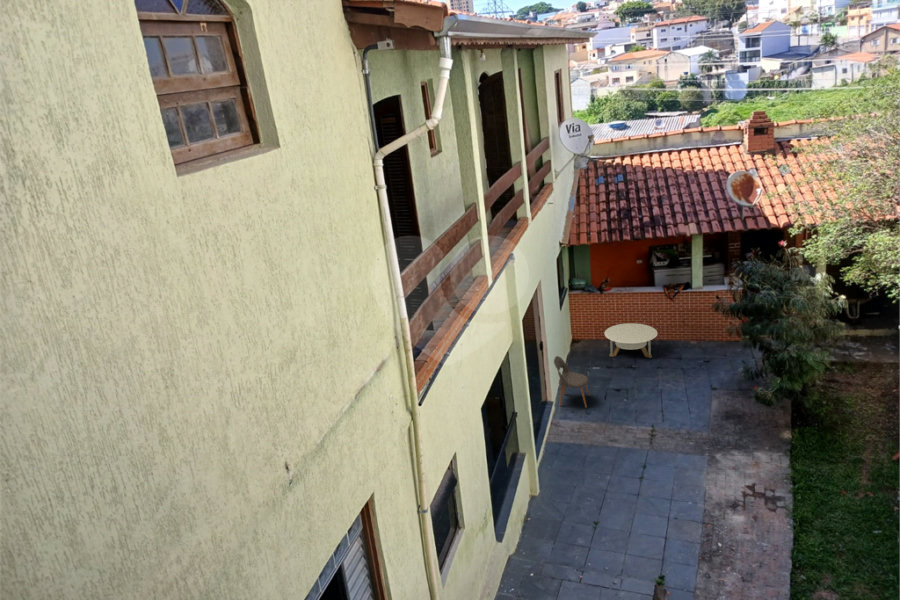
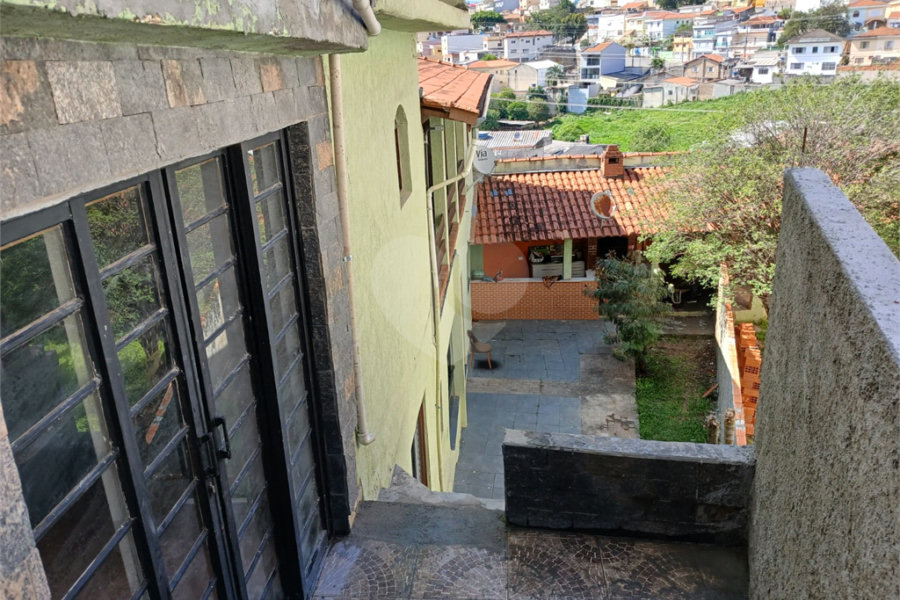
round table: present [604,323,658,358] -> none [499,307,539,333]

